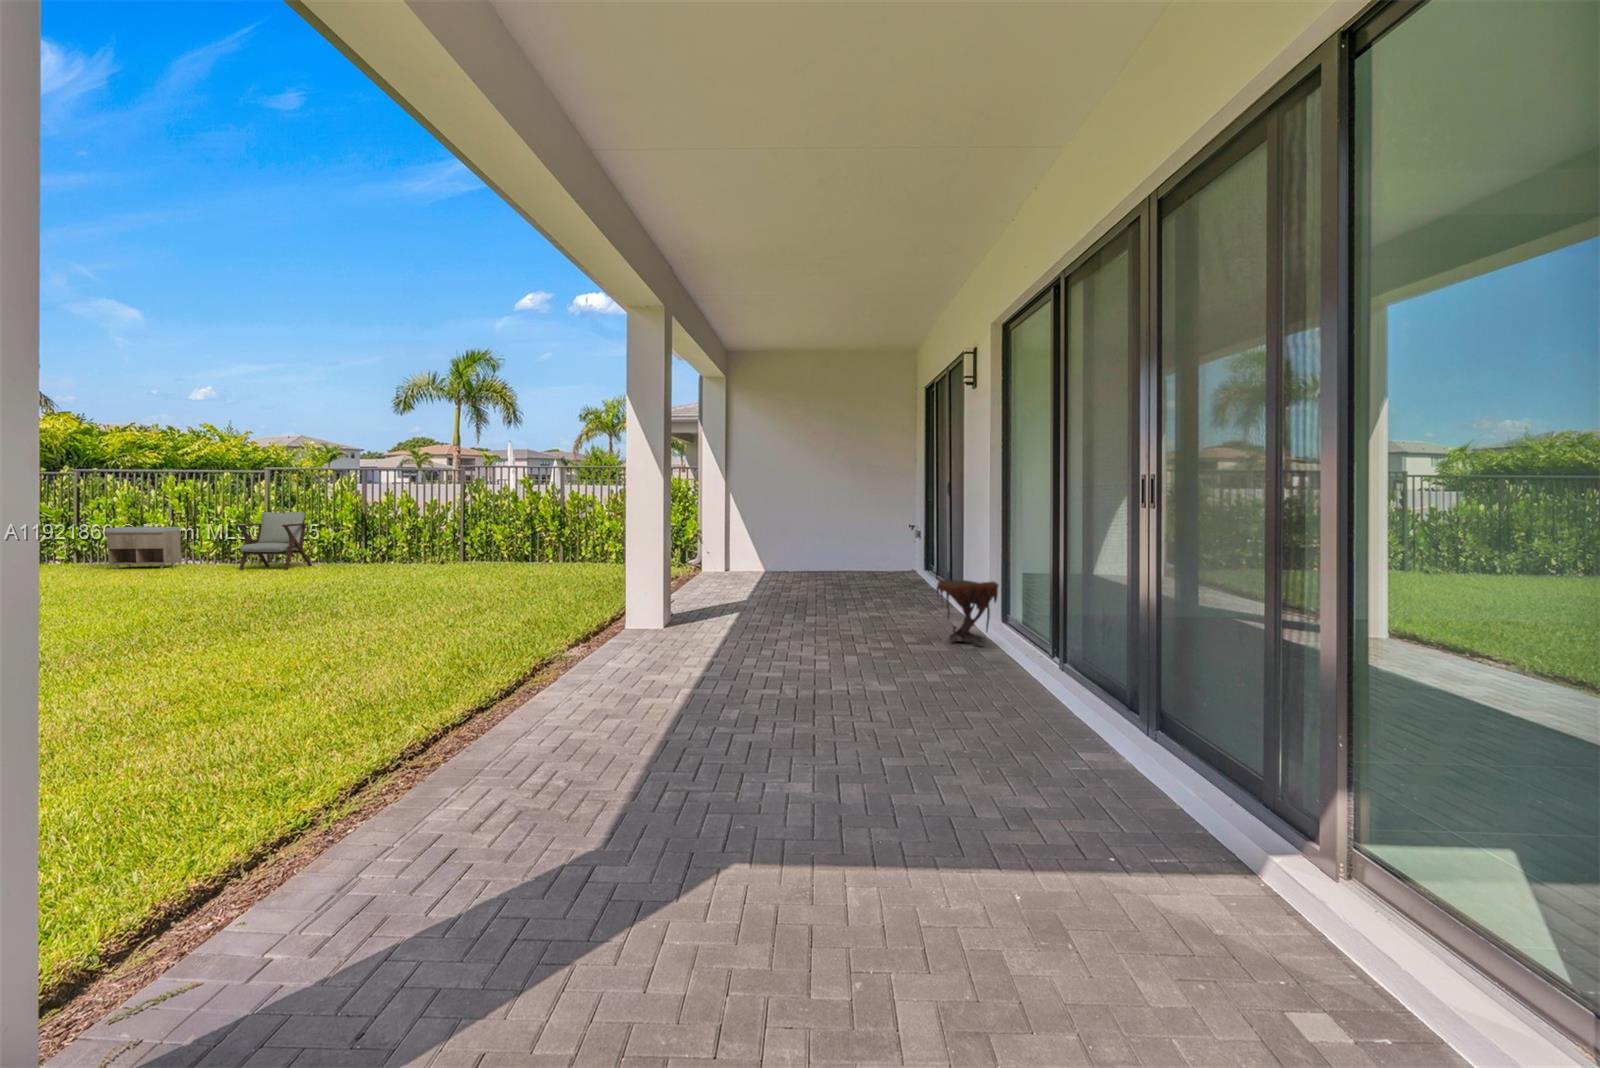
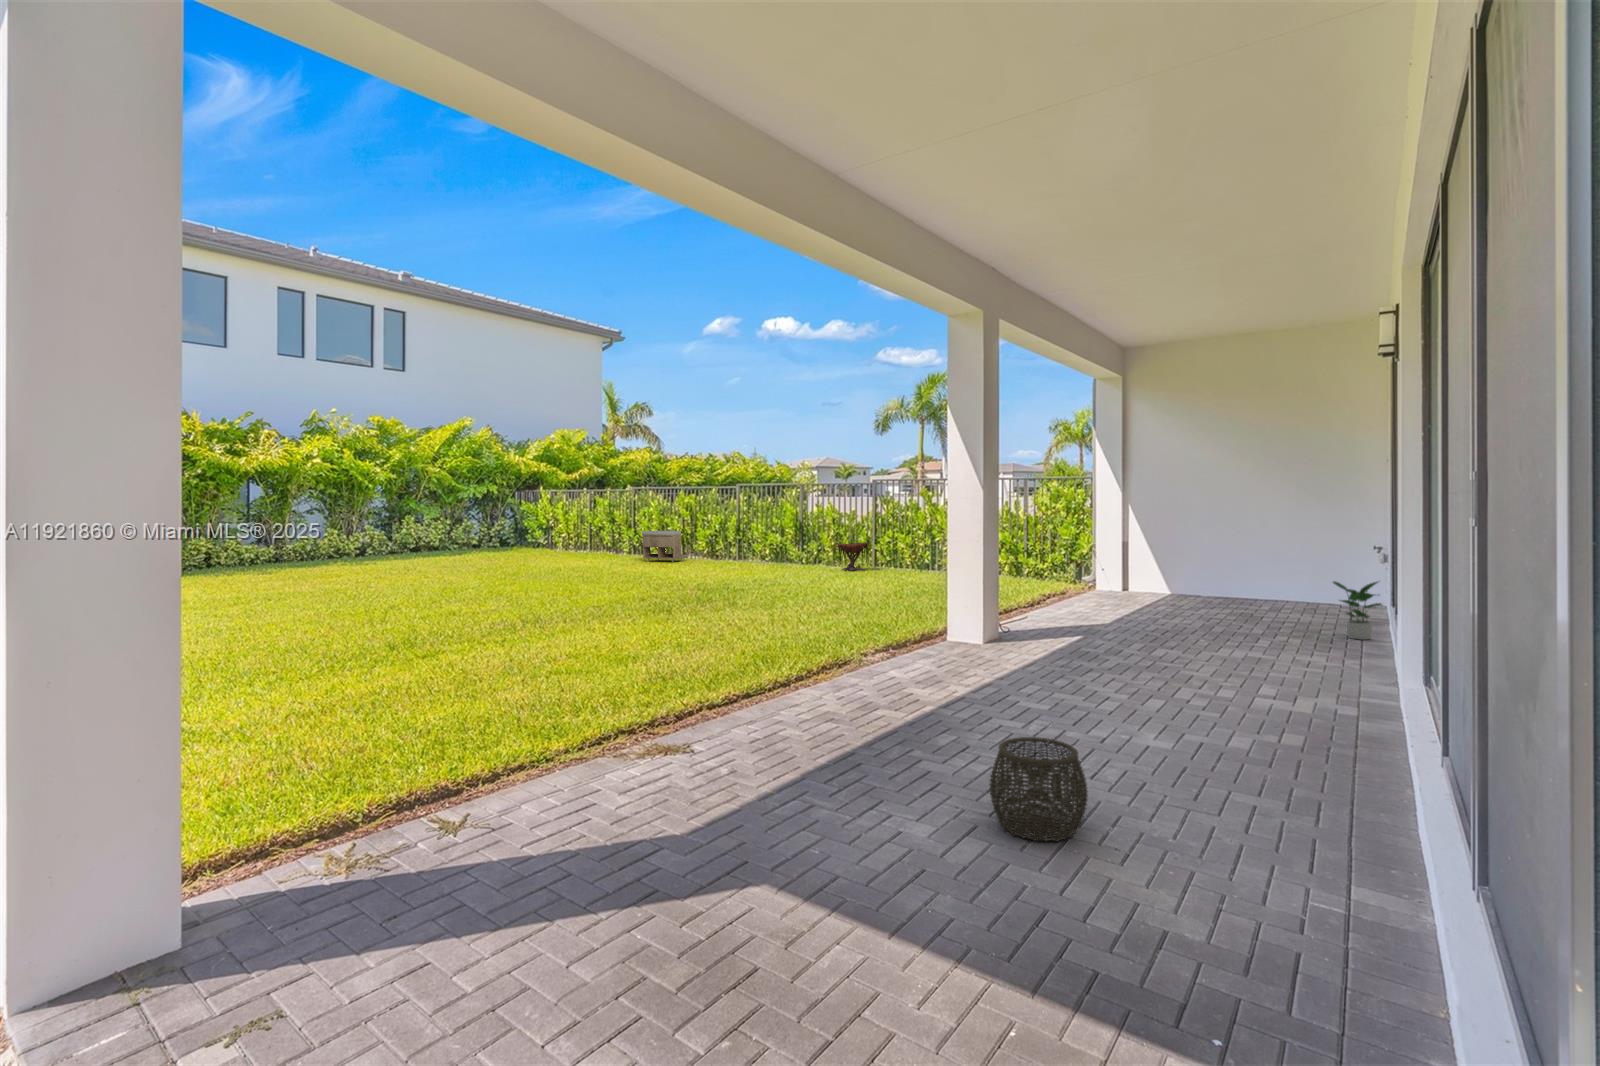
lounge chair: present [237,512,312,570] -> none [711,520,765,568]
potted plant: none [905,546,933,588] -> present [1333,581,1381,640]
side table: present [937,580,999,646] -> present [838,543,868,571]
woven basket: none [851,631,907,687] -> present [990,737,1088,842]

